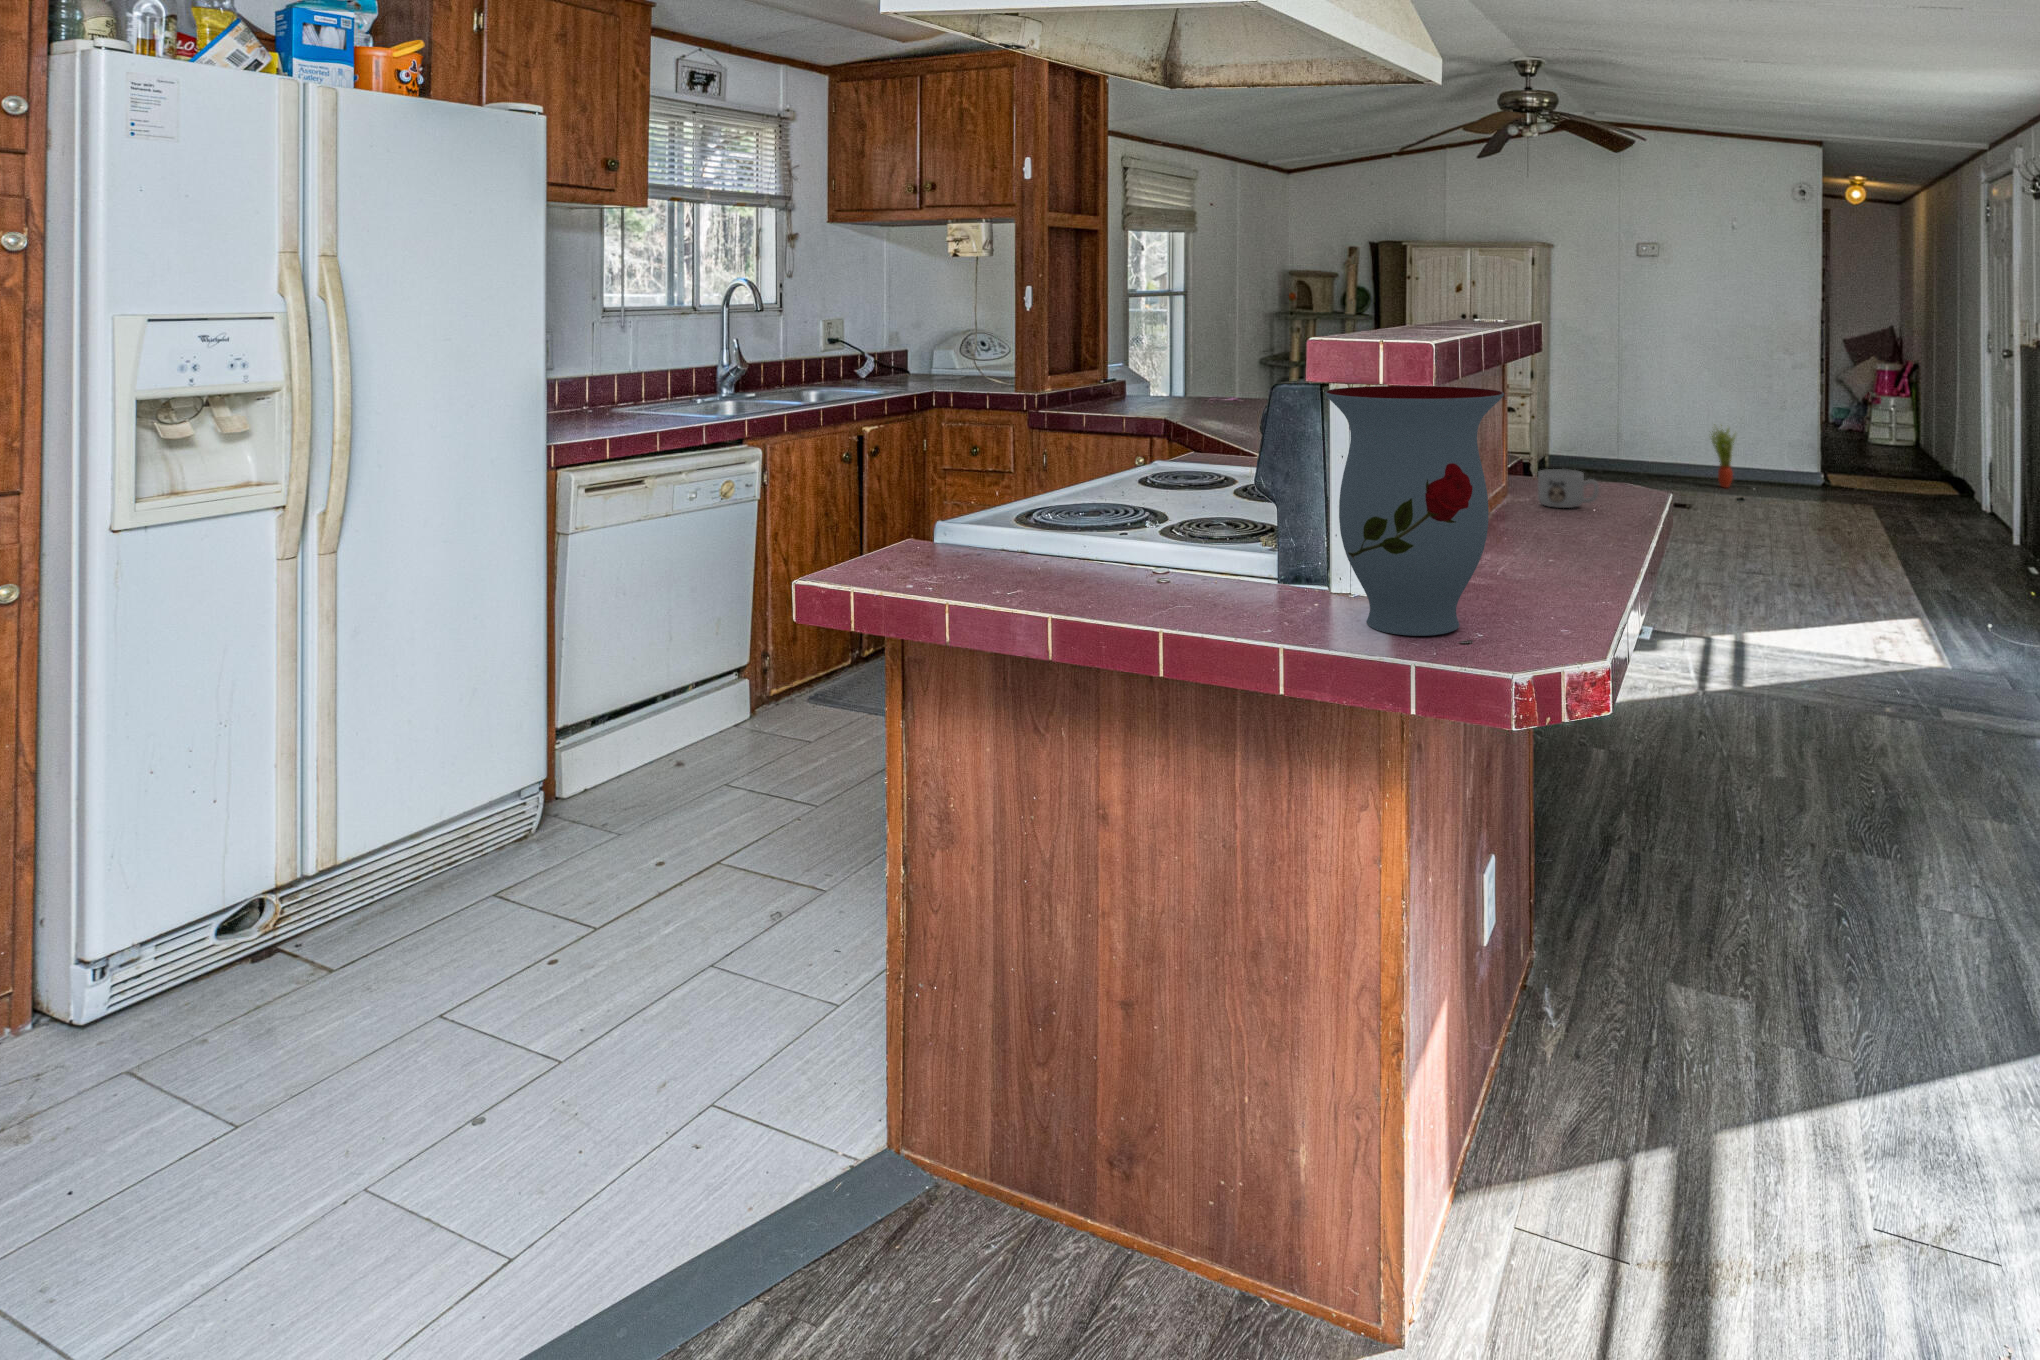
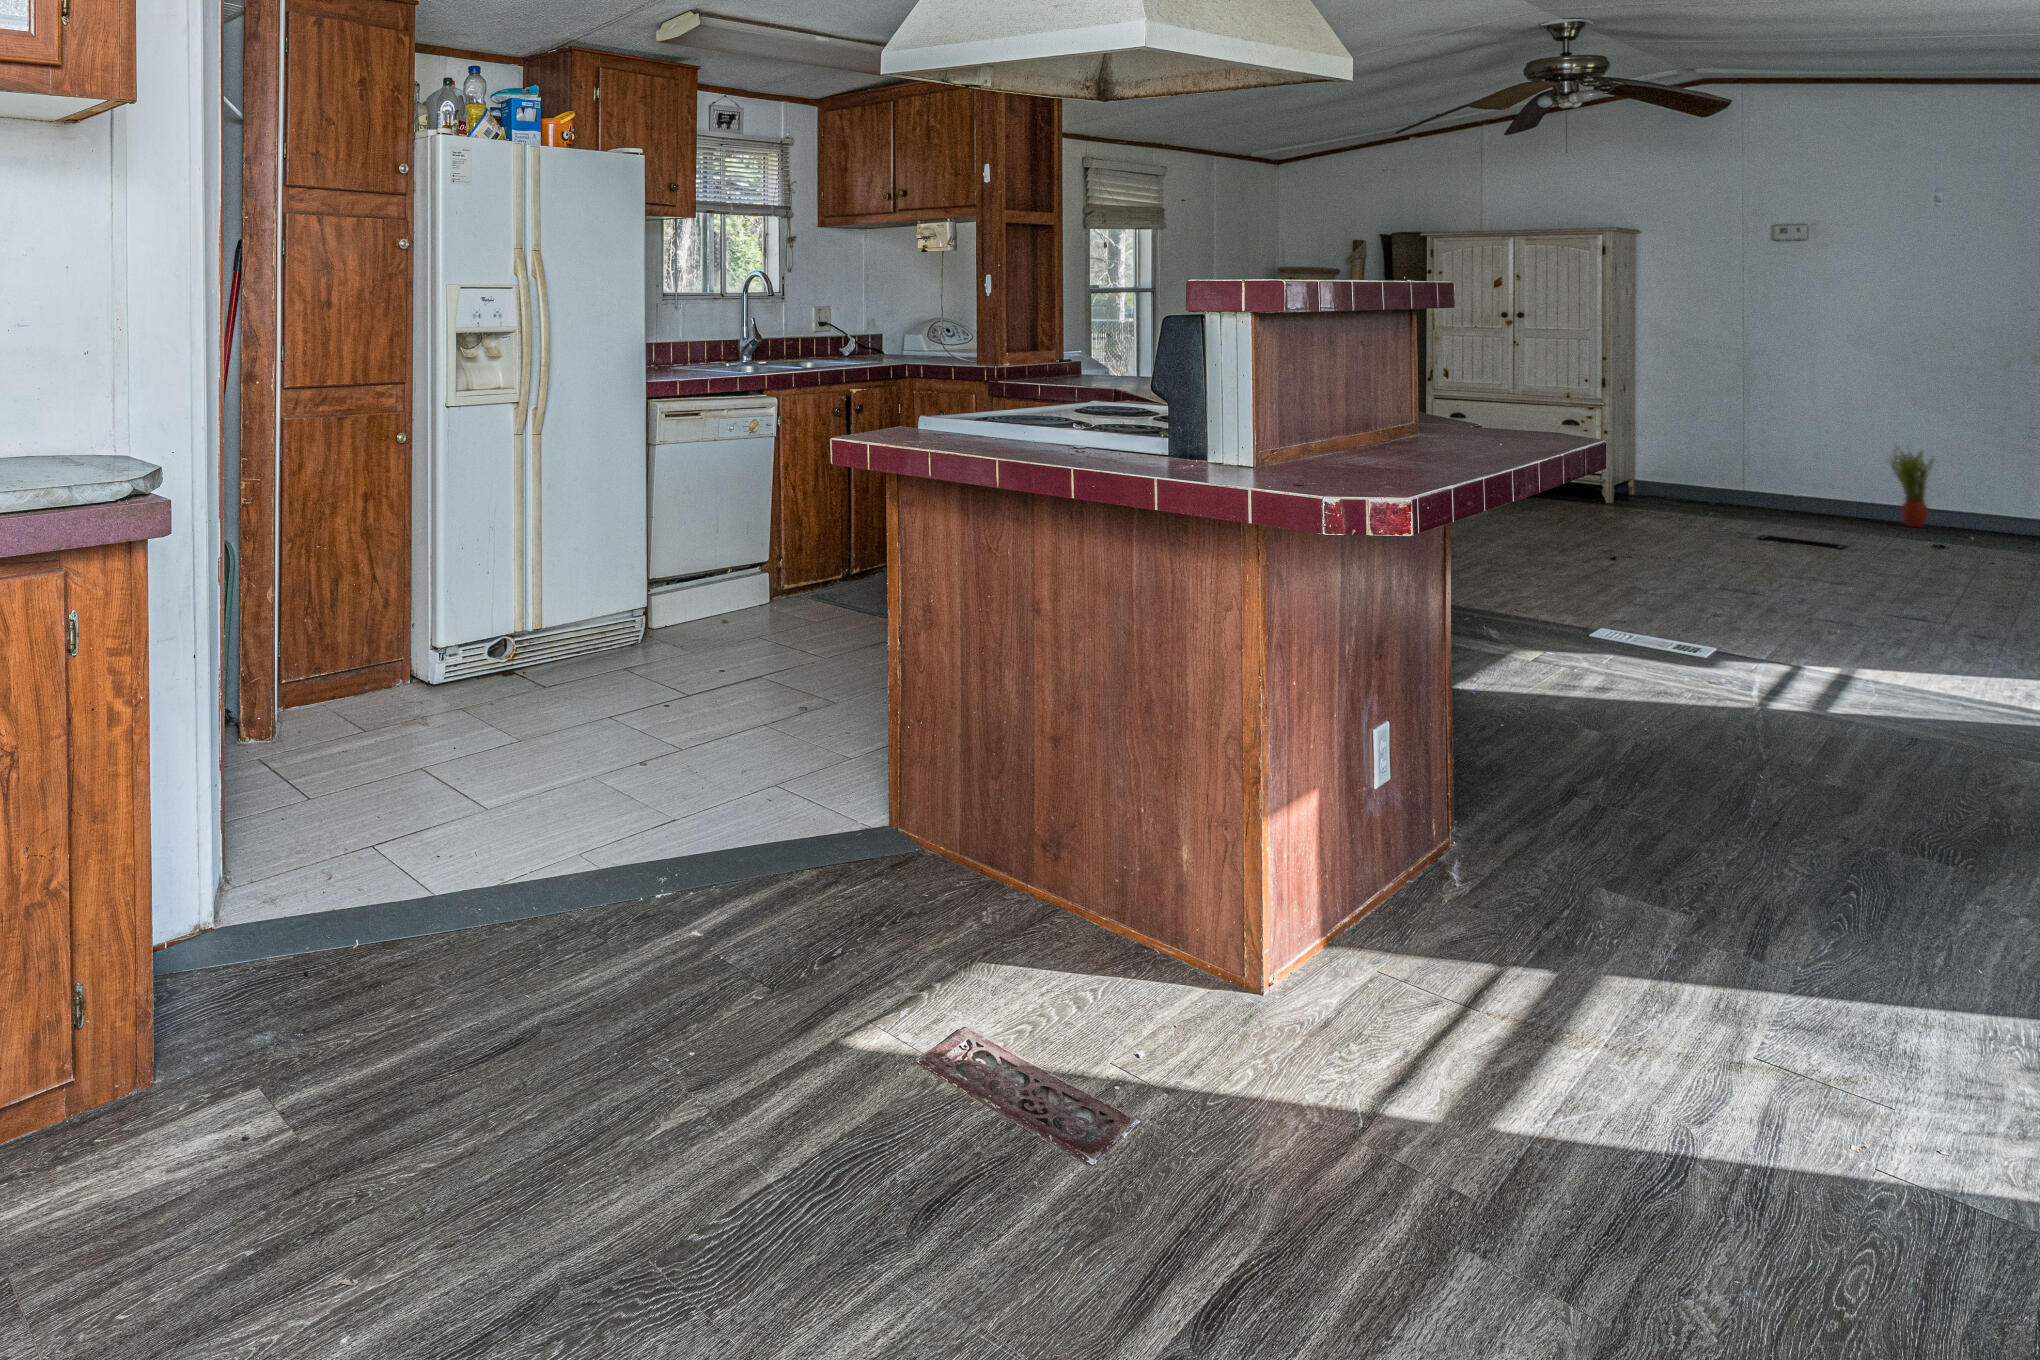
vase: present [1325,386,1504,636] -> none [1207,318,1350,485]
mug: present [1538,469,1599,508] -> none [1456,414,1520,446]

